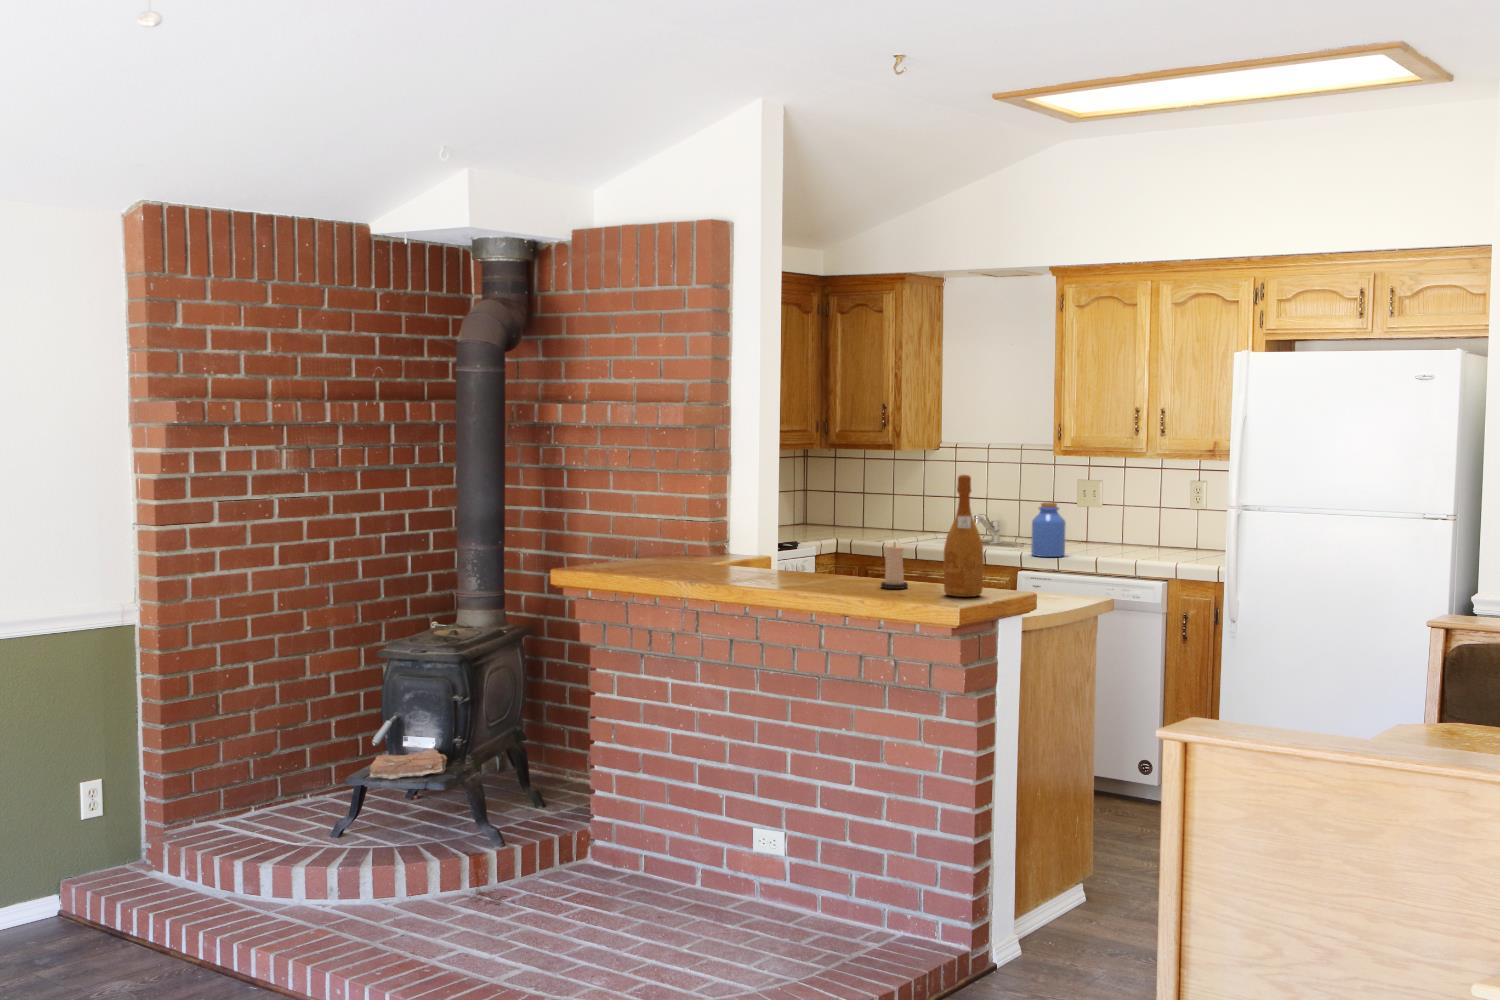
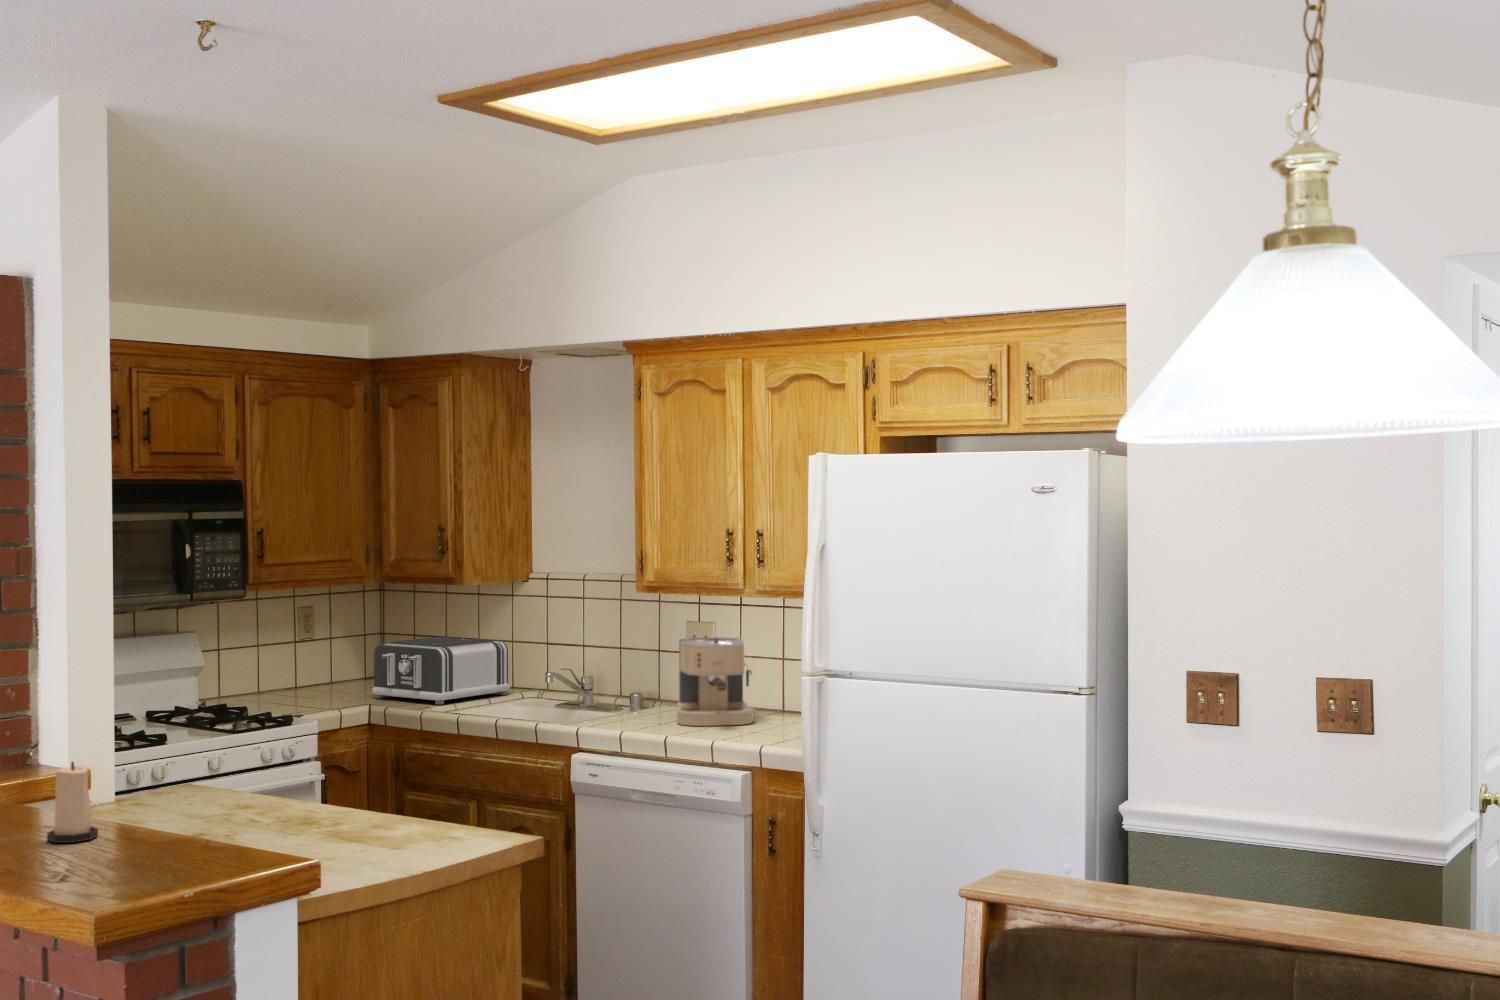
wine bottle: present [944,475,984,597] -> none [101,655,173,866]
coffee maker: none [1082,489,1146,553] -> present [676,638,754,726]
toaster: none [827,491,927,540] -> present [372,637,510,704]
jar: present [1031,502,1066,557] -> none [587,658,632,734]

